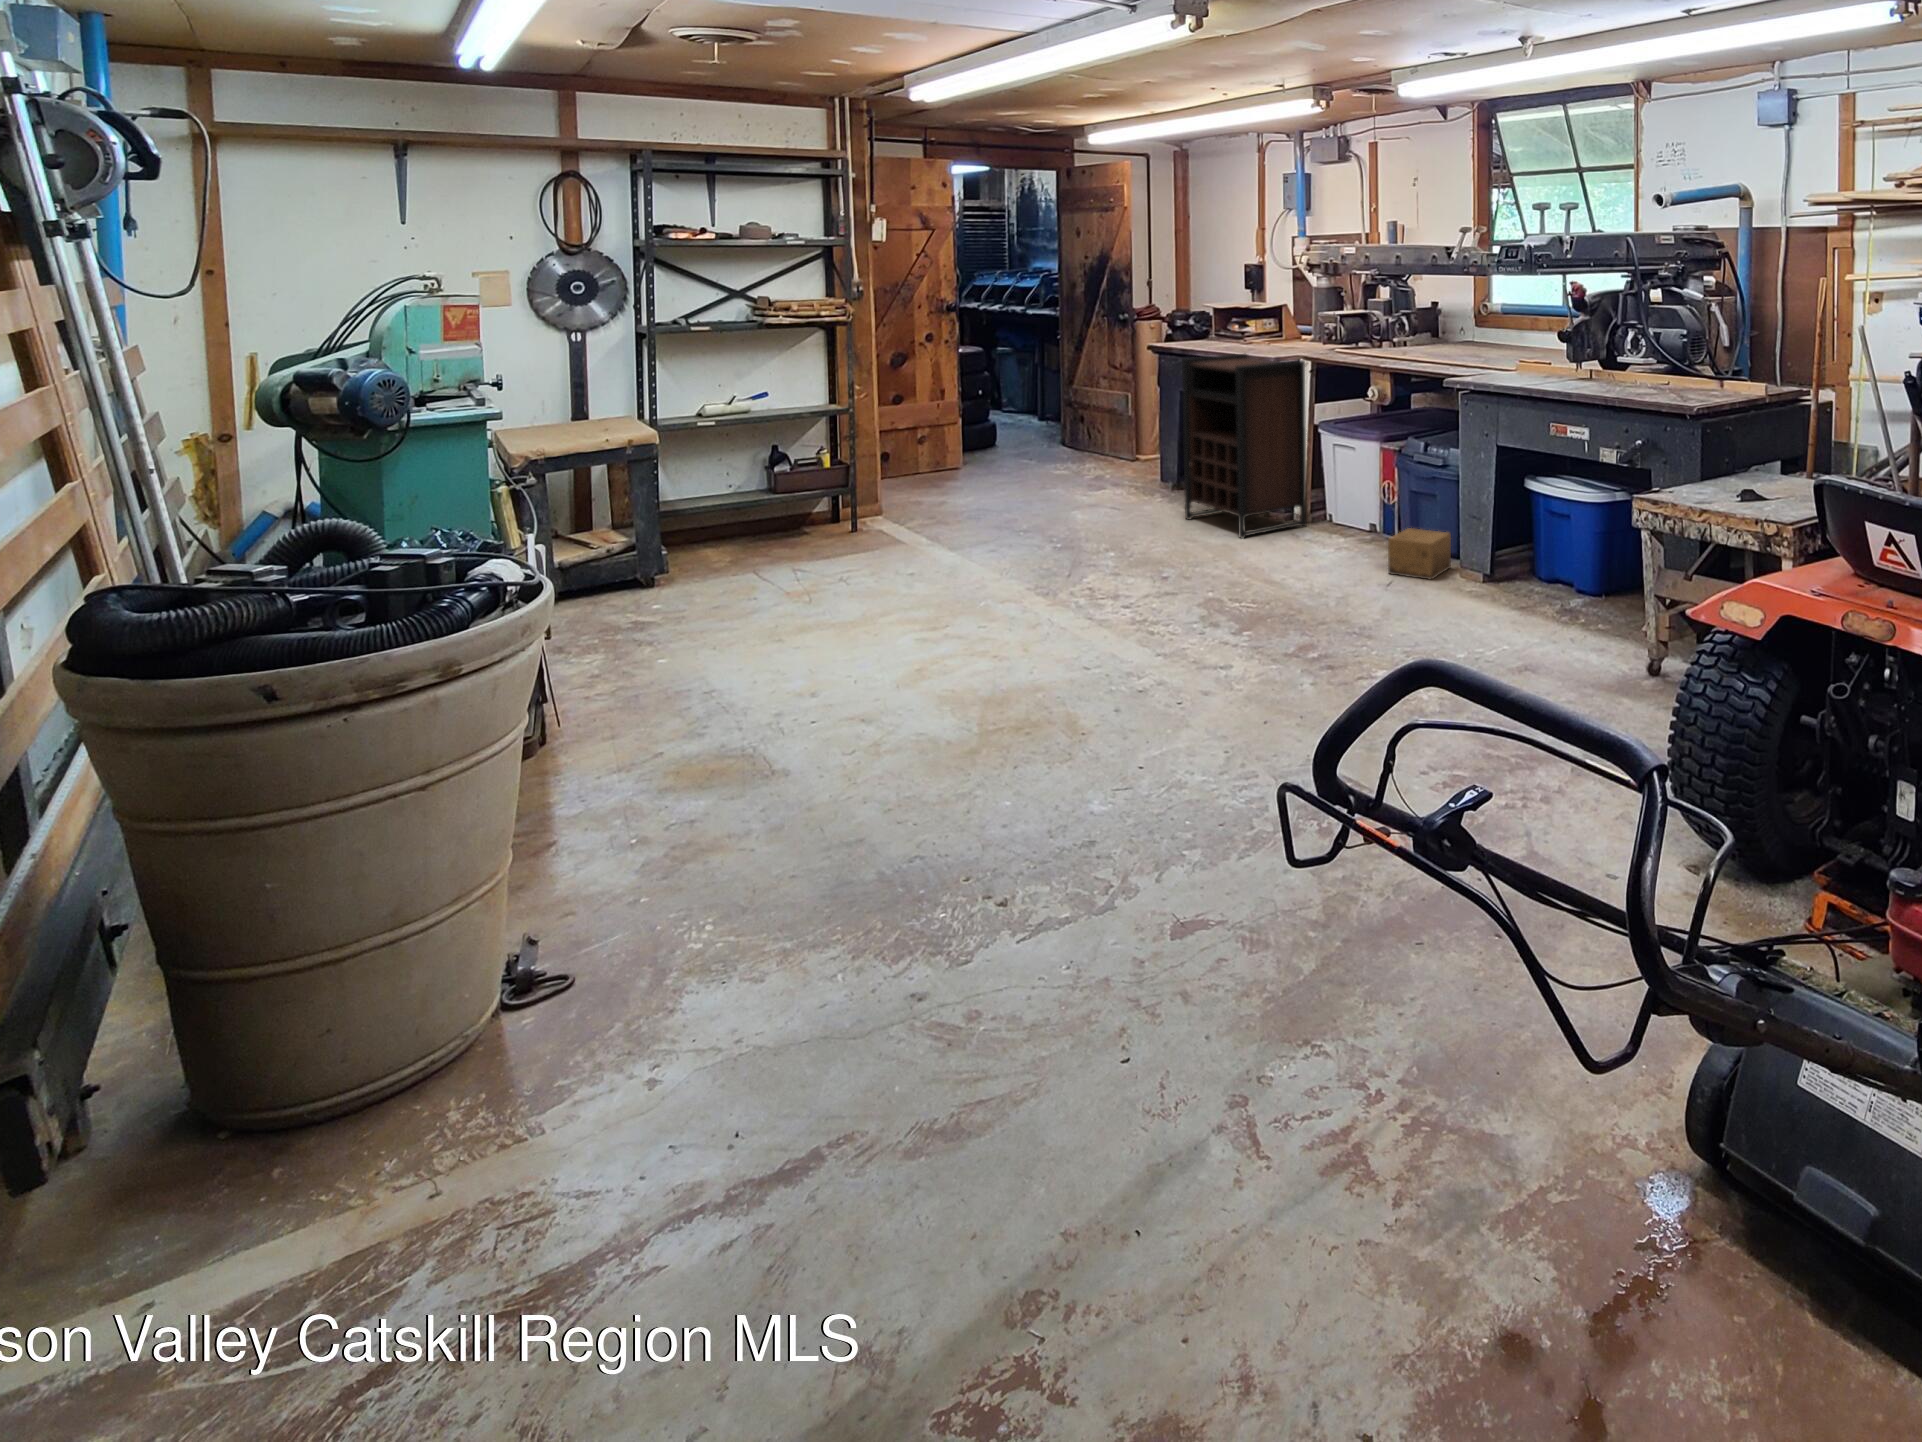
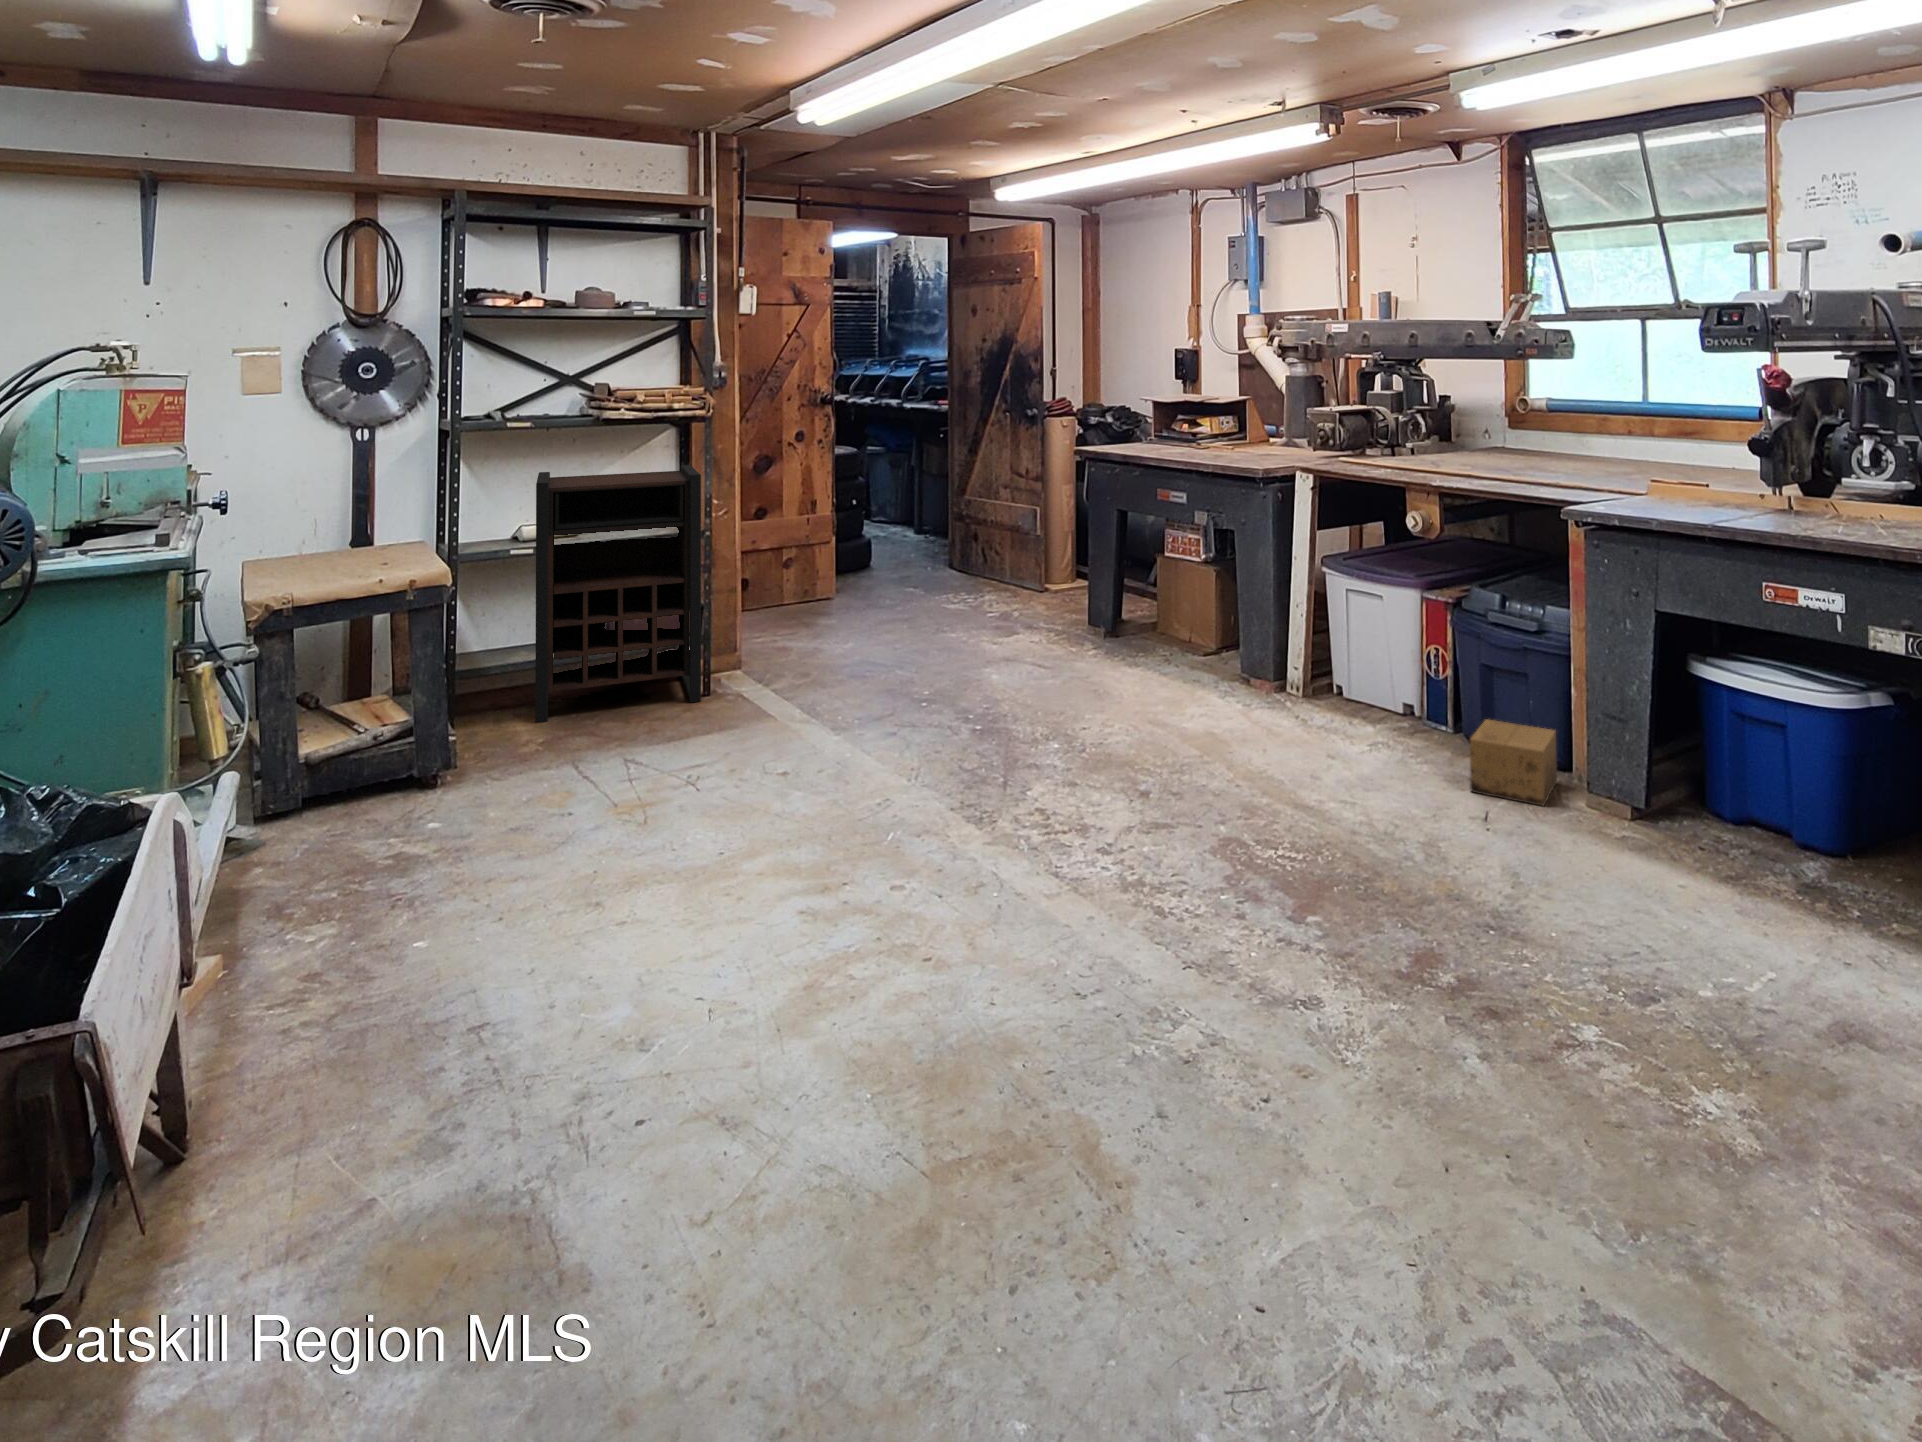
shelving unit: present [1182,353,1307,539] -> present [535,465,701,723]

